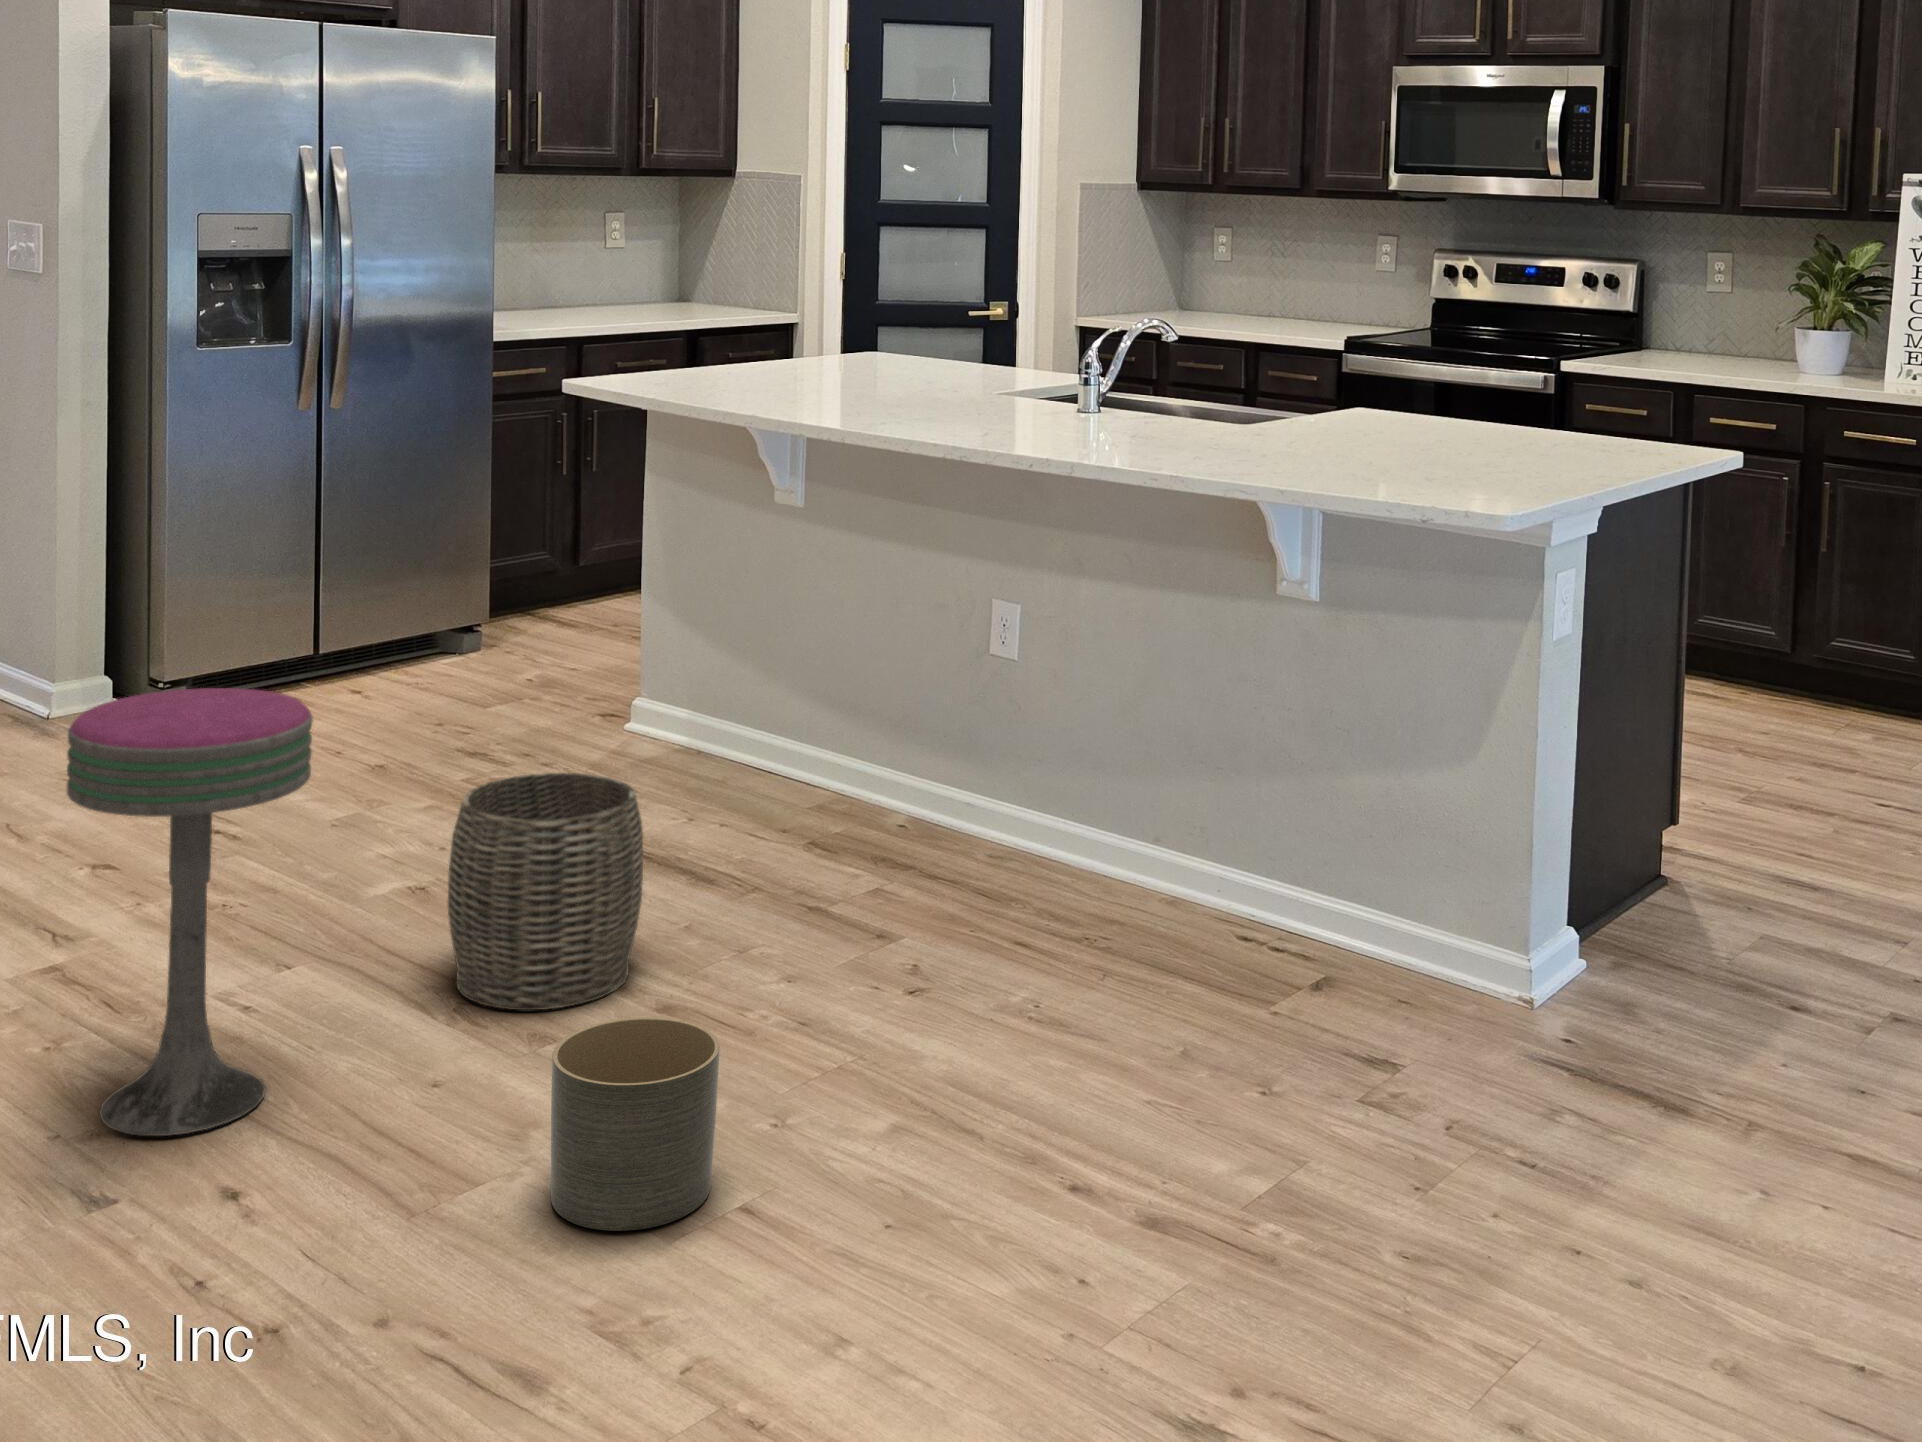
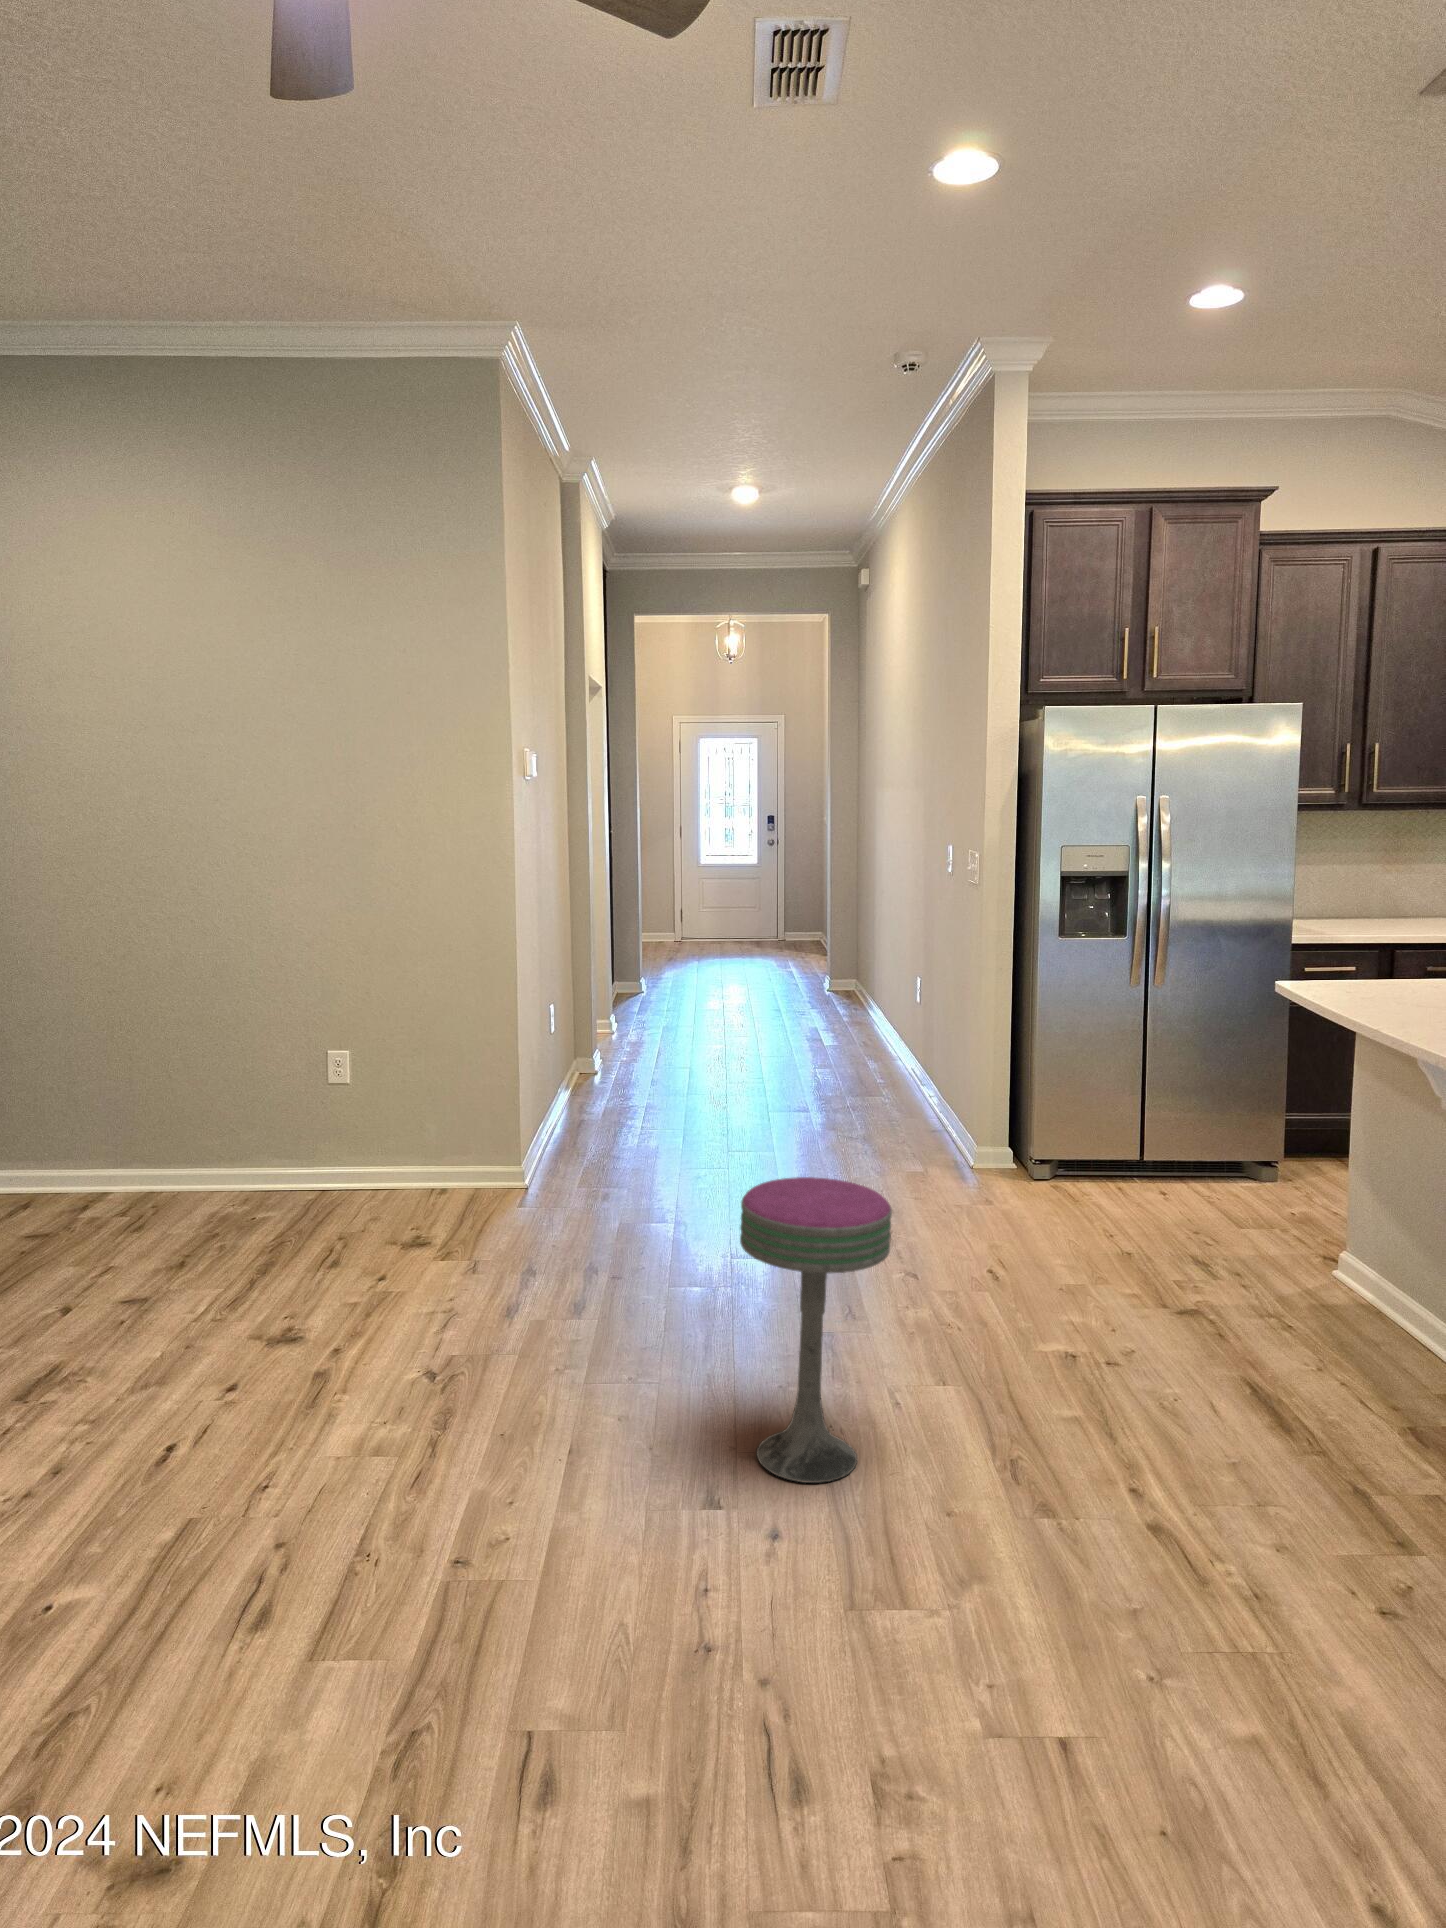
woven basket: present [448,773,644,1010] -> none [1020,1296,1175,1497]
planter: present [551,1017,720,1231] -> none [930,1525,1070,1720]

